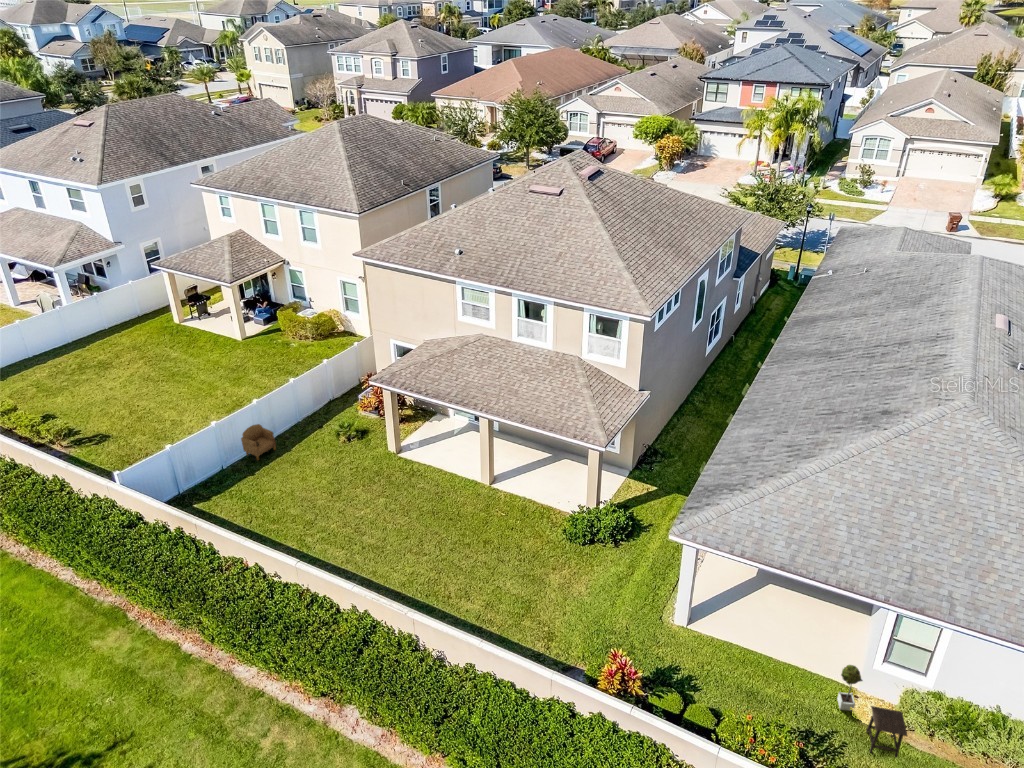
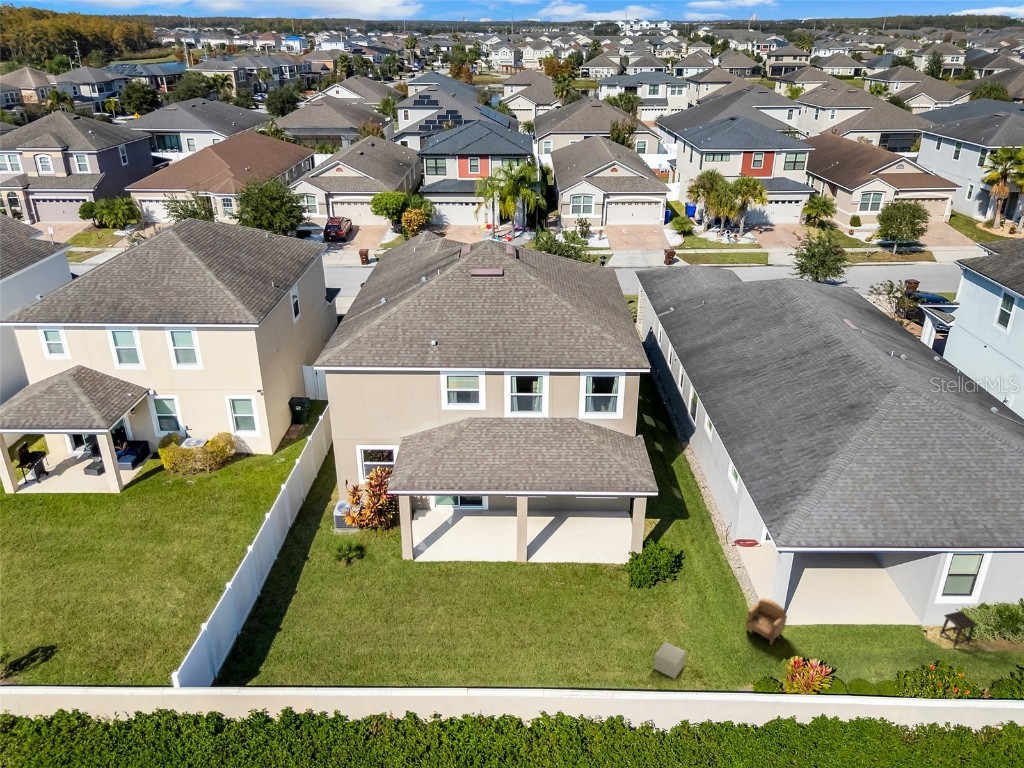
armchair: present [241,424,276,460] -> present [746,598,787,645]
ottoman: none [501,601,534,639] -> present [653,642,686,679]
potted tree: present [837,665,863,711] -> none [906,592,926,629]

